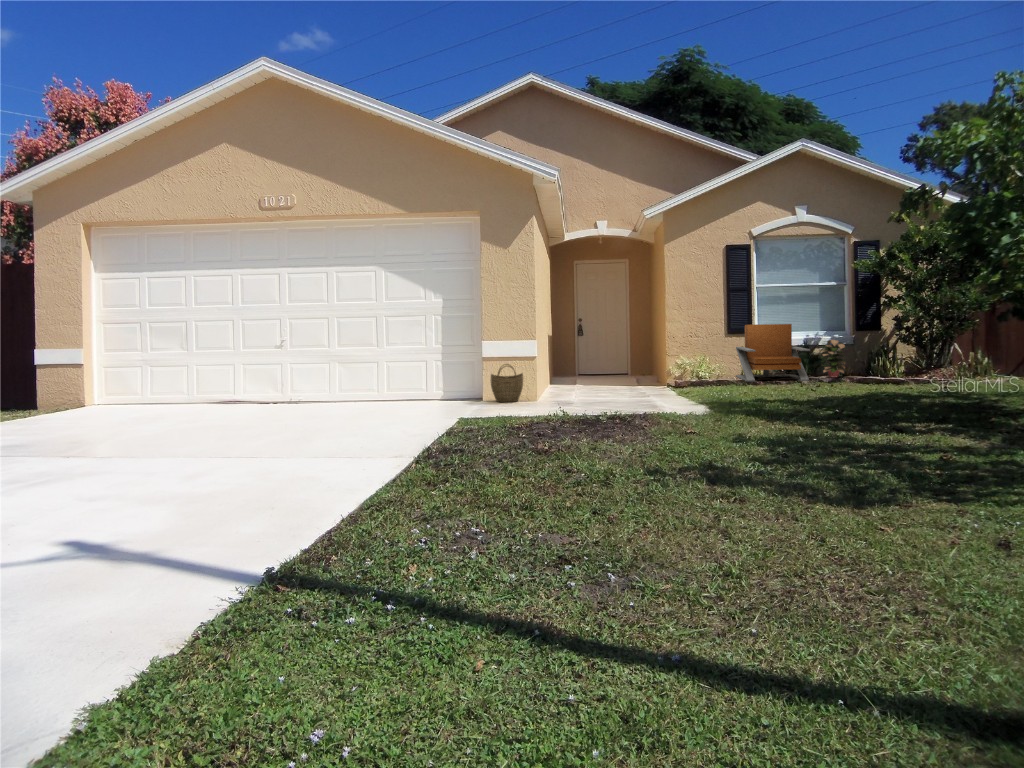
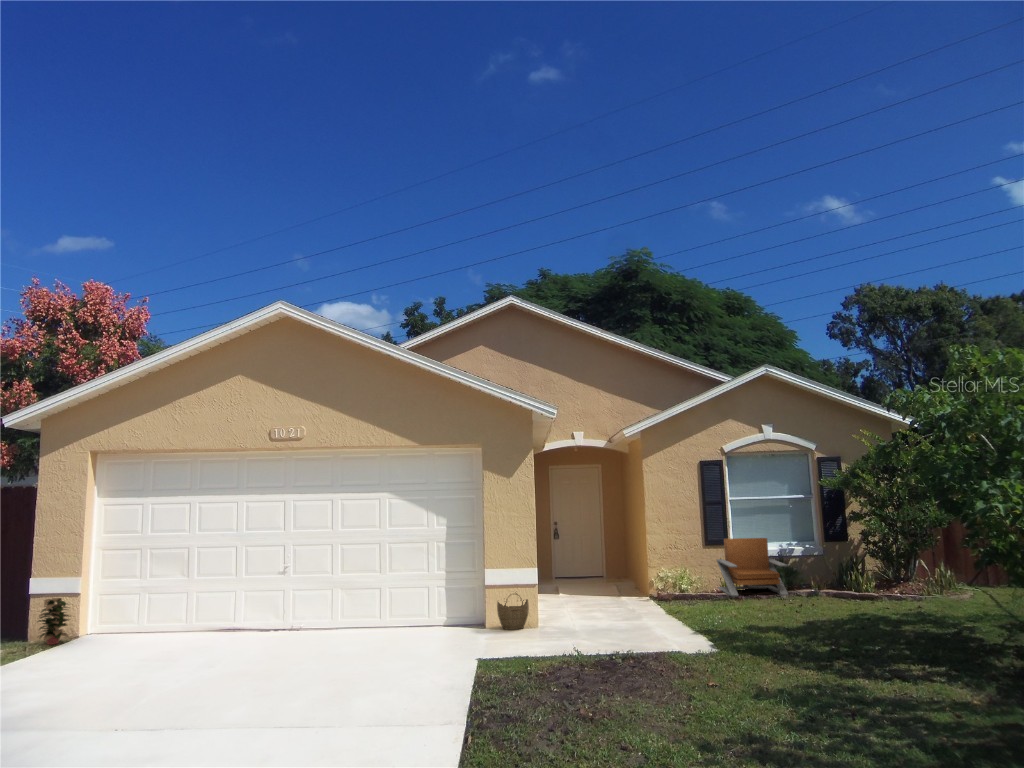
decorative plant: present [821,340,846,377] -> present [37,598,69,645]

